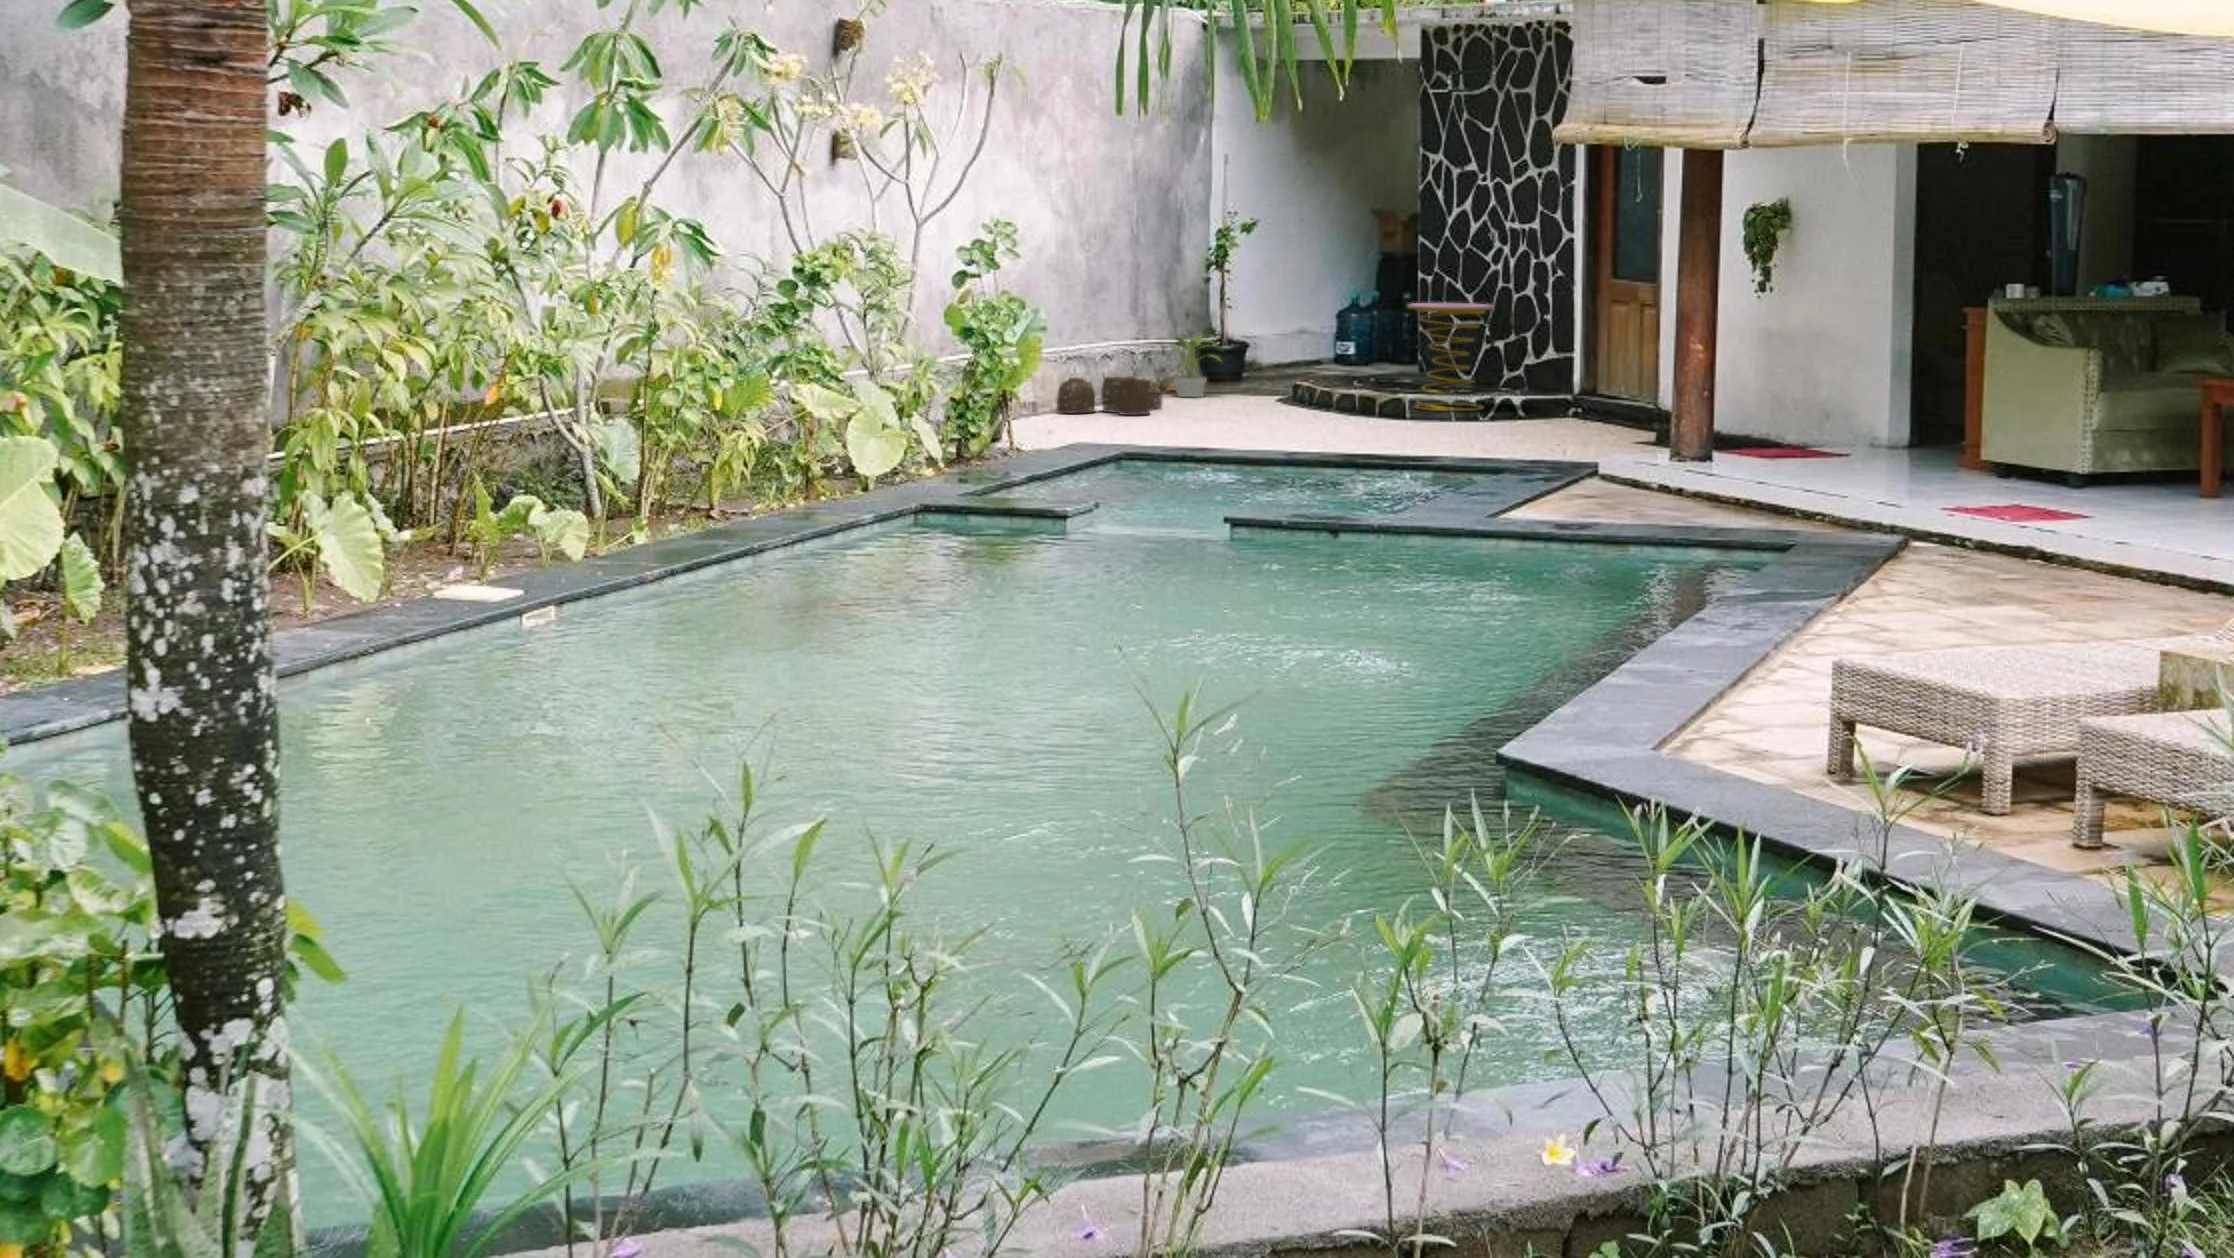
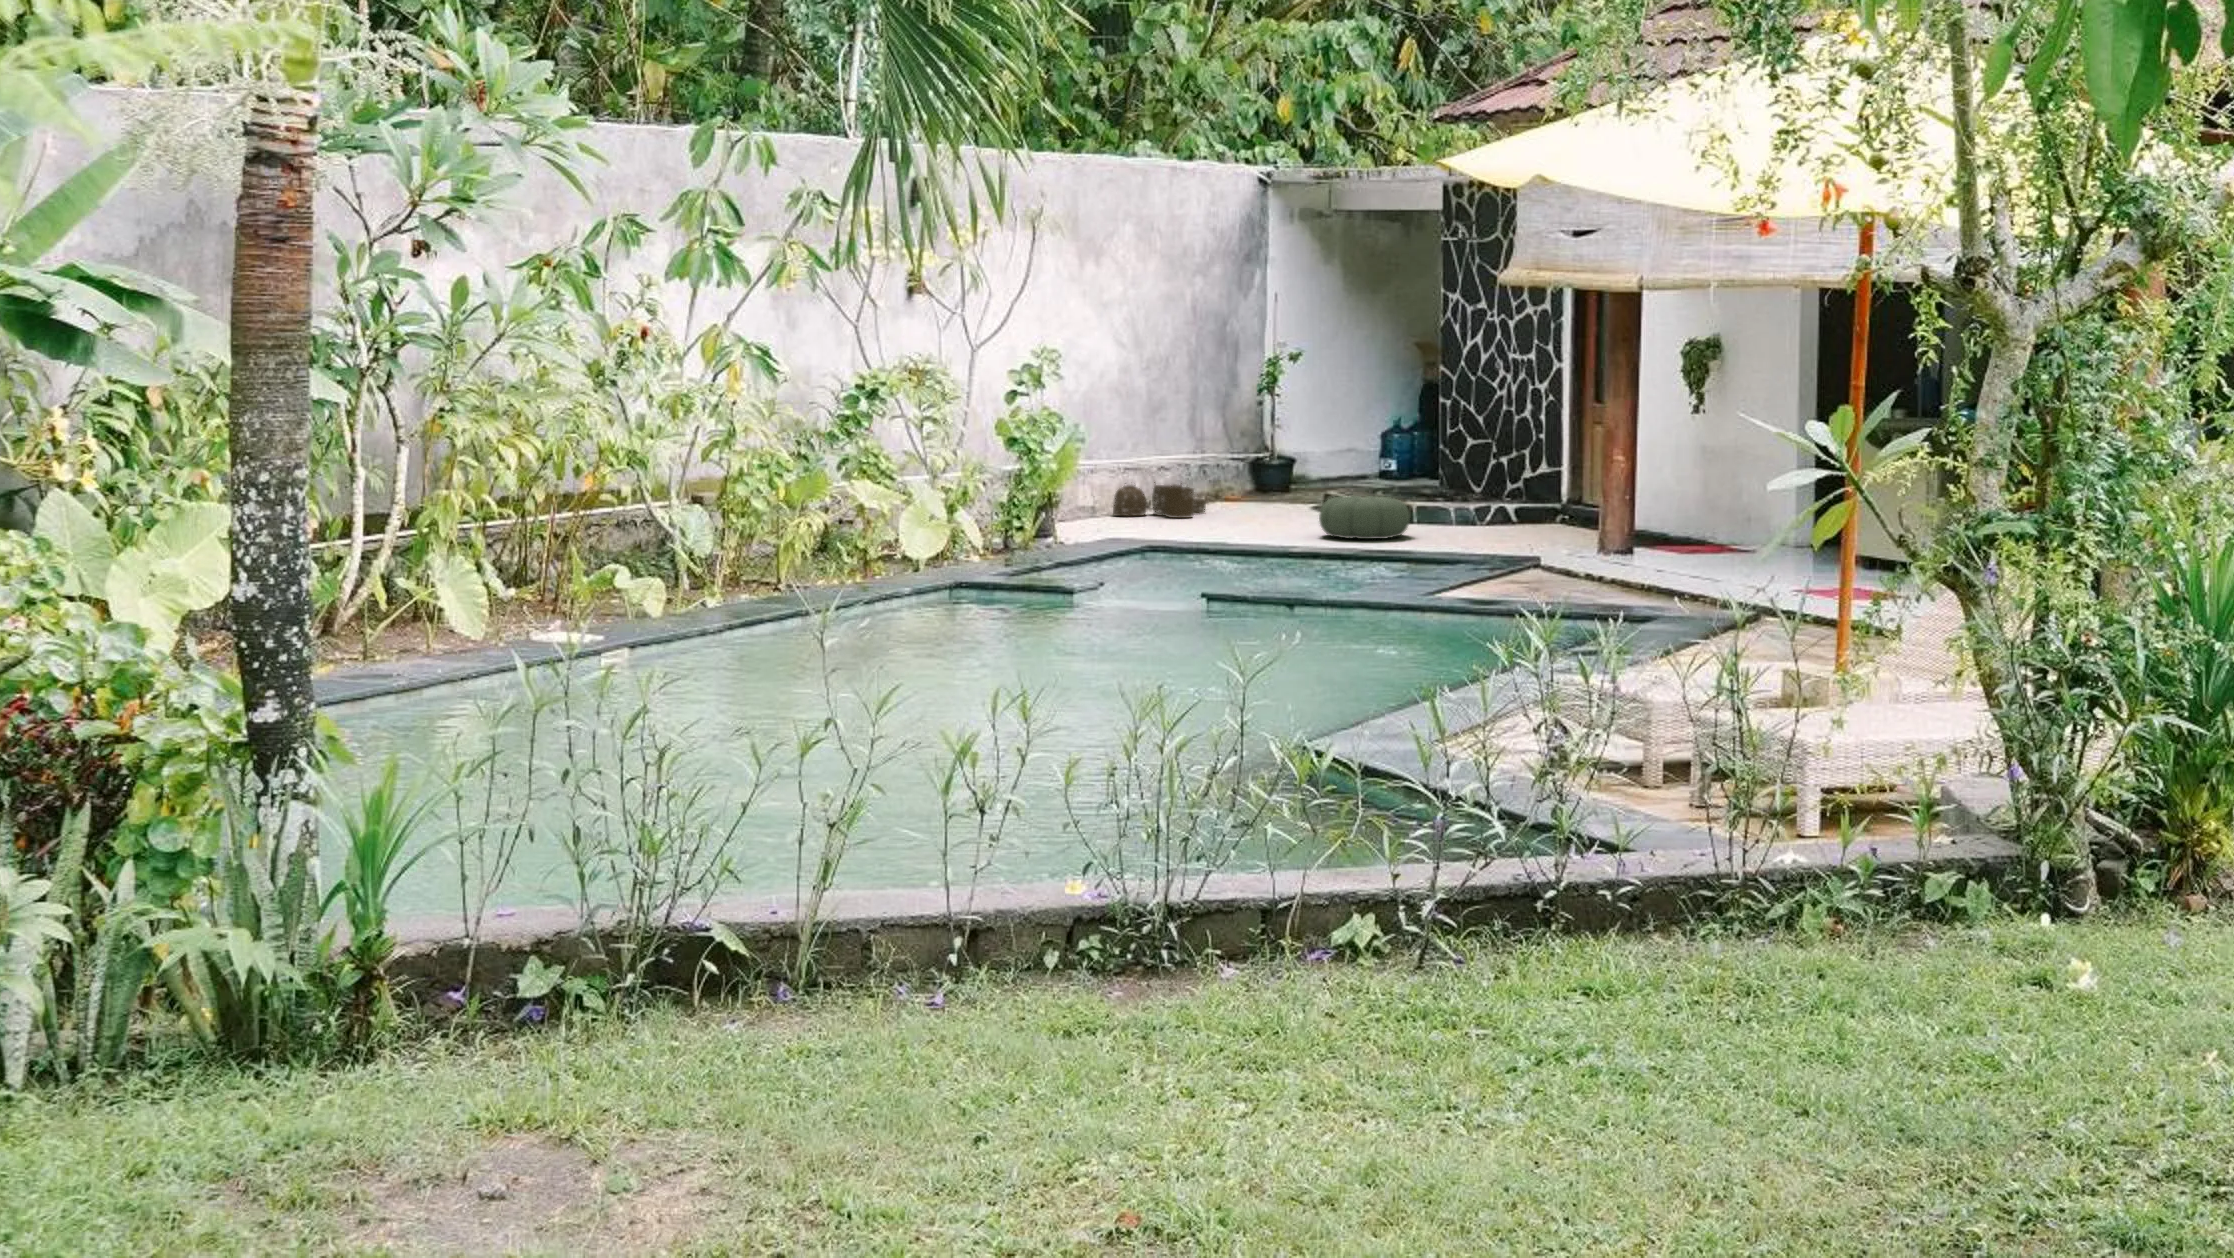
side table: present [1408,303,1494,411] -> none [1419,423,1494,517]
potted plant: present [1163,334,1222,397] -> none [1212,450,1265,504]
pouf: none [1311,390,1415,441] -> present [1319,496,1410,539]

